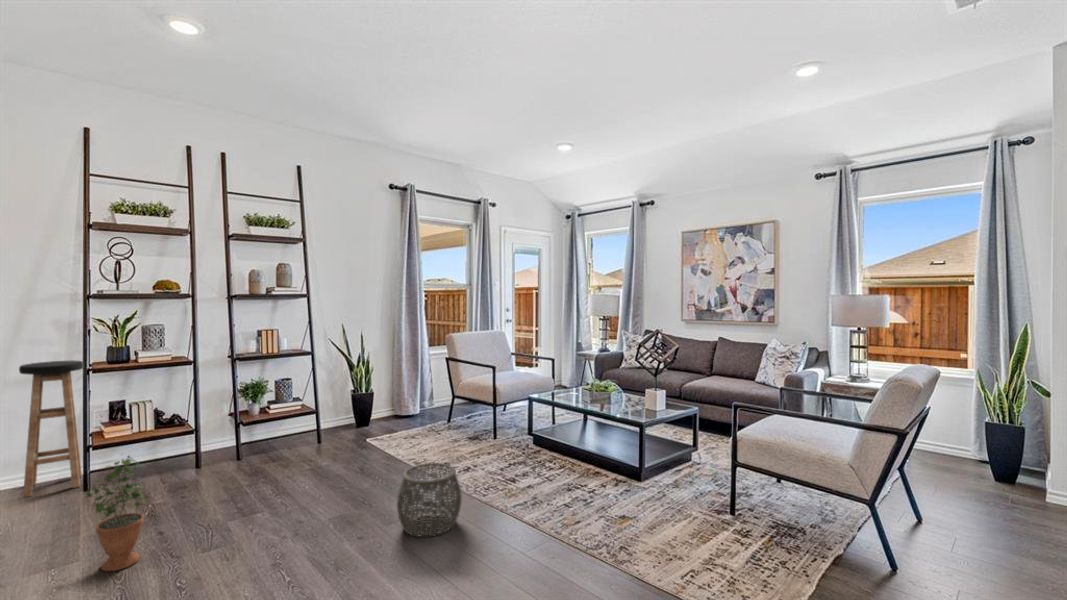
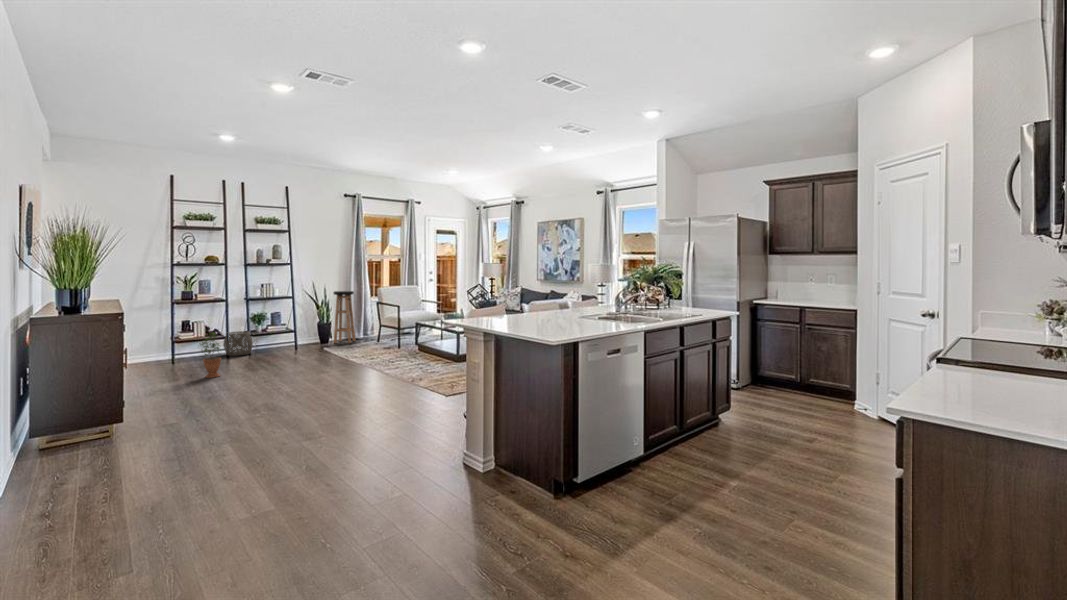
bar stool: present [19,360,83,497] -> present [333,291,355,343]
woven basket: present [397,463,461,537] -> present [223,331,253,356]

